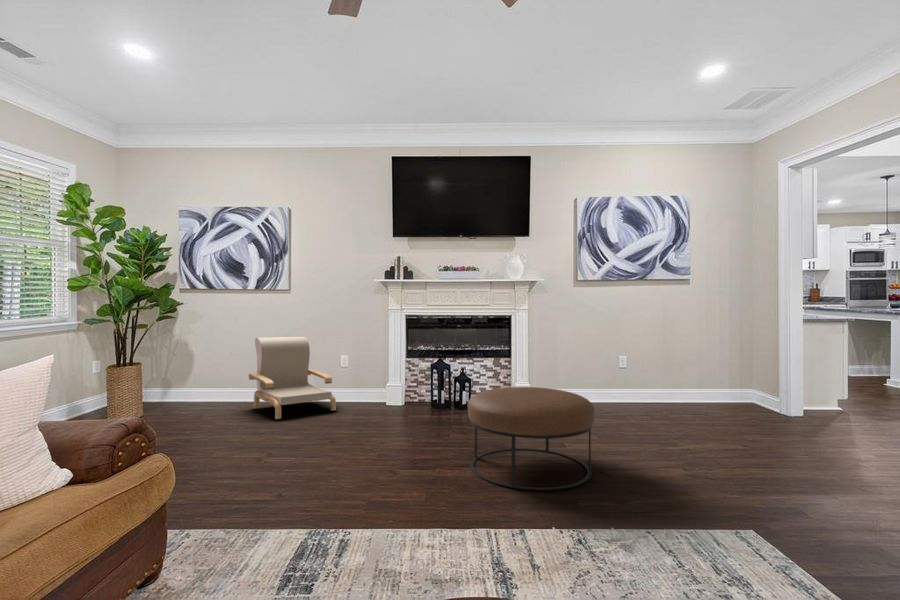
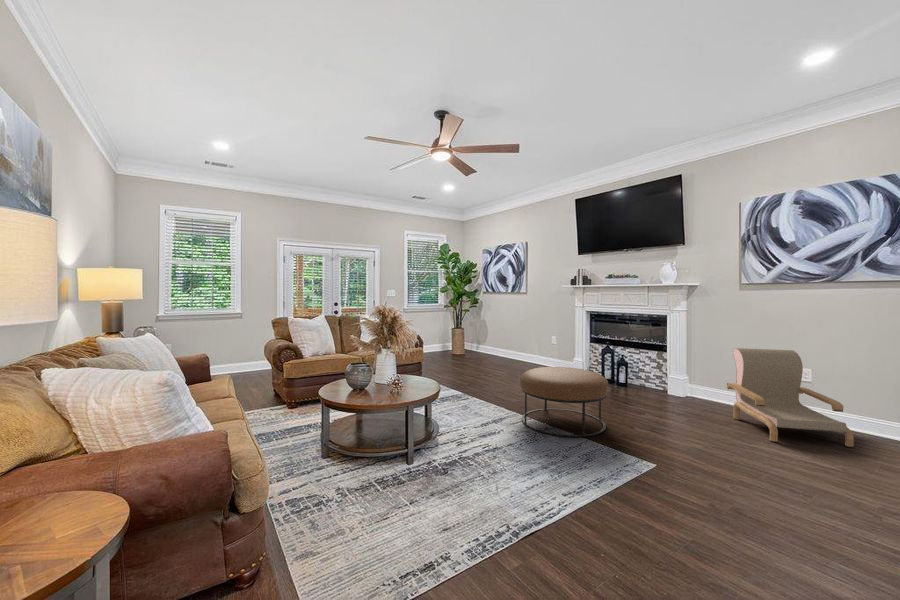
armchair: present [249,337,336,419] -> present [727,348,854,447]

